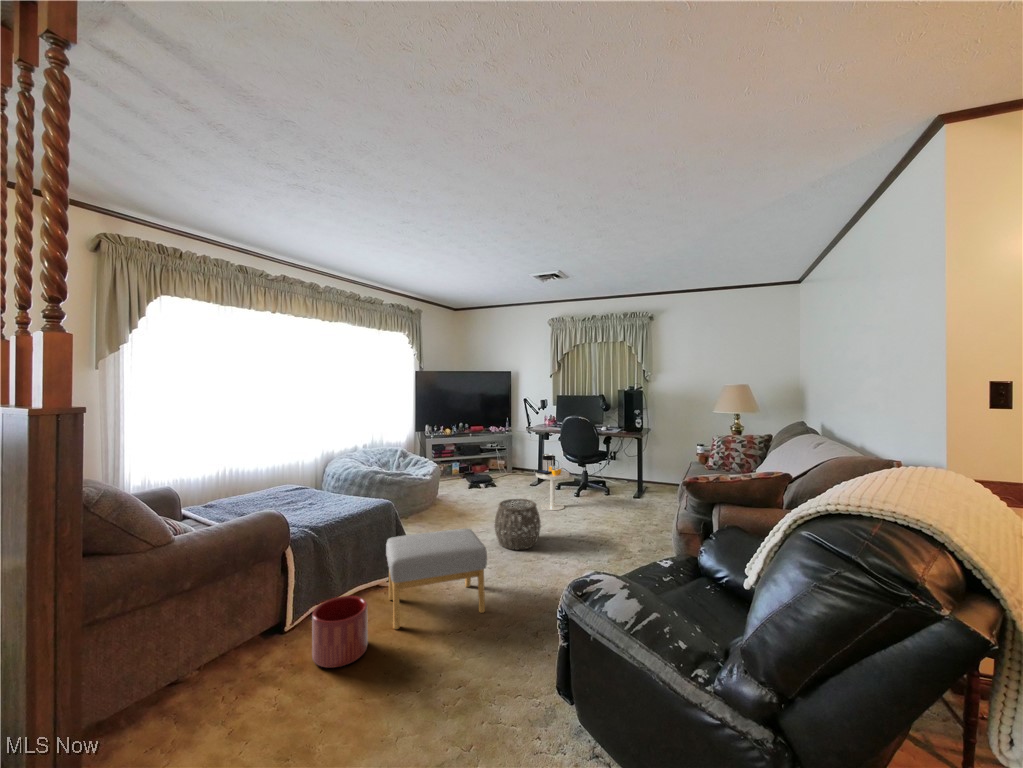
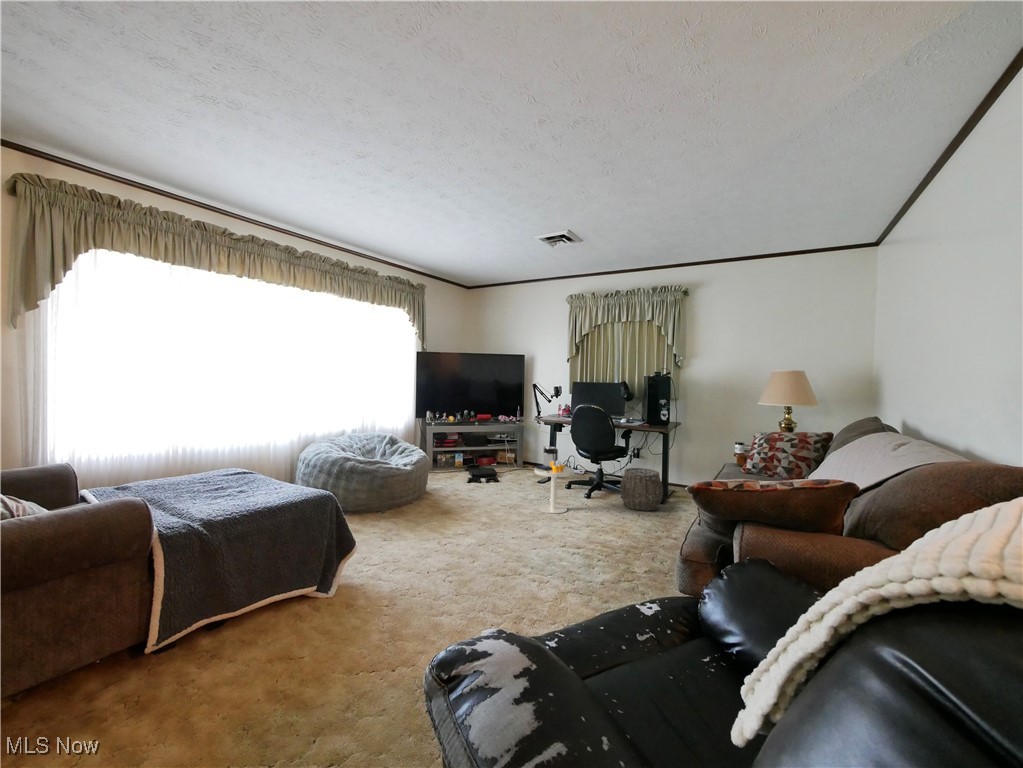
woven basket: present [495,499,541,550] -> present [620,468,663,511]
footstool: present [386,528,487,629] -> none [284,534,420,663]
planter: present [312,596,368,668] -> none [155,616,240,718]

